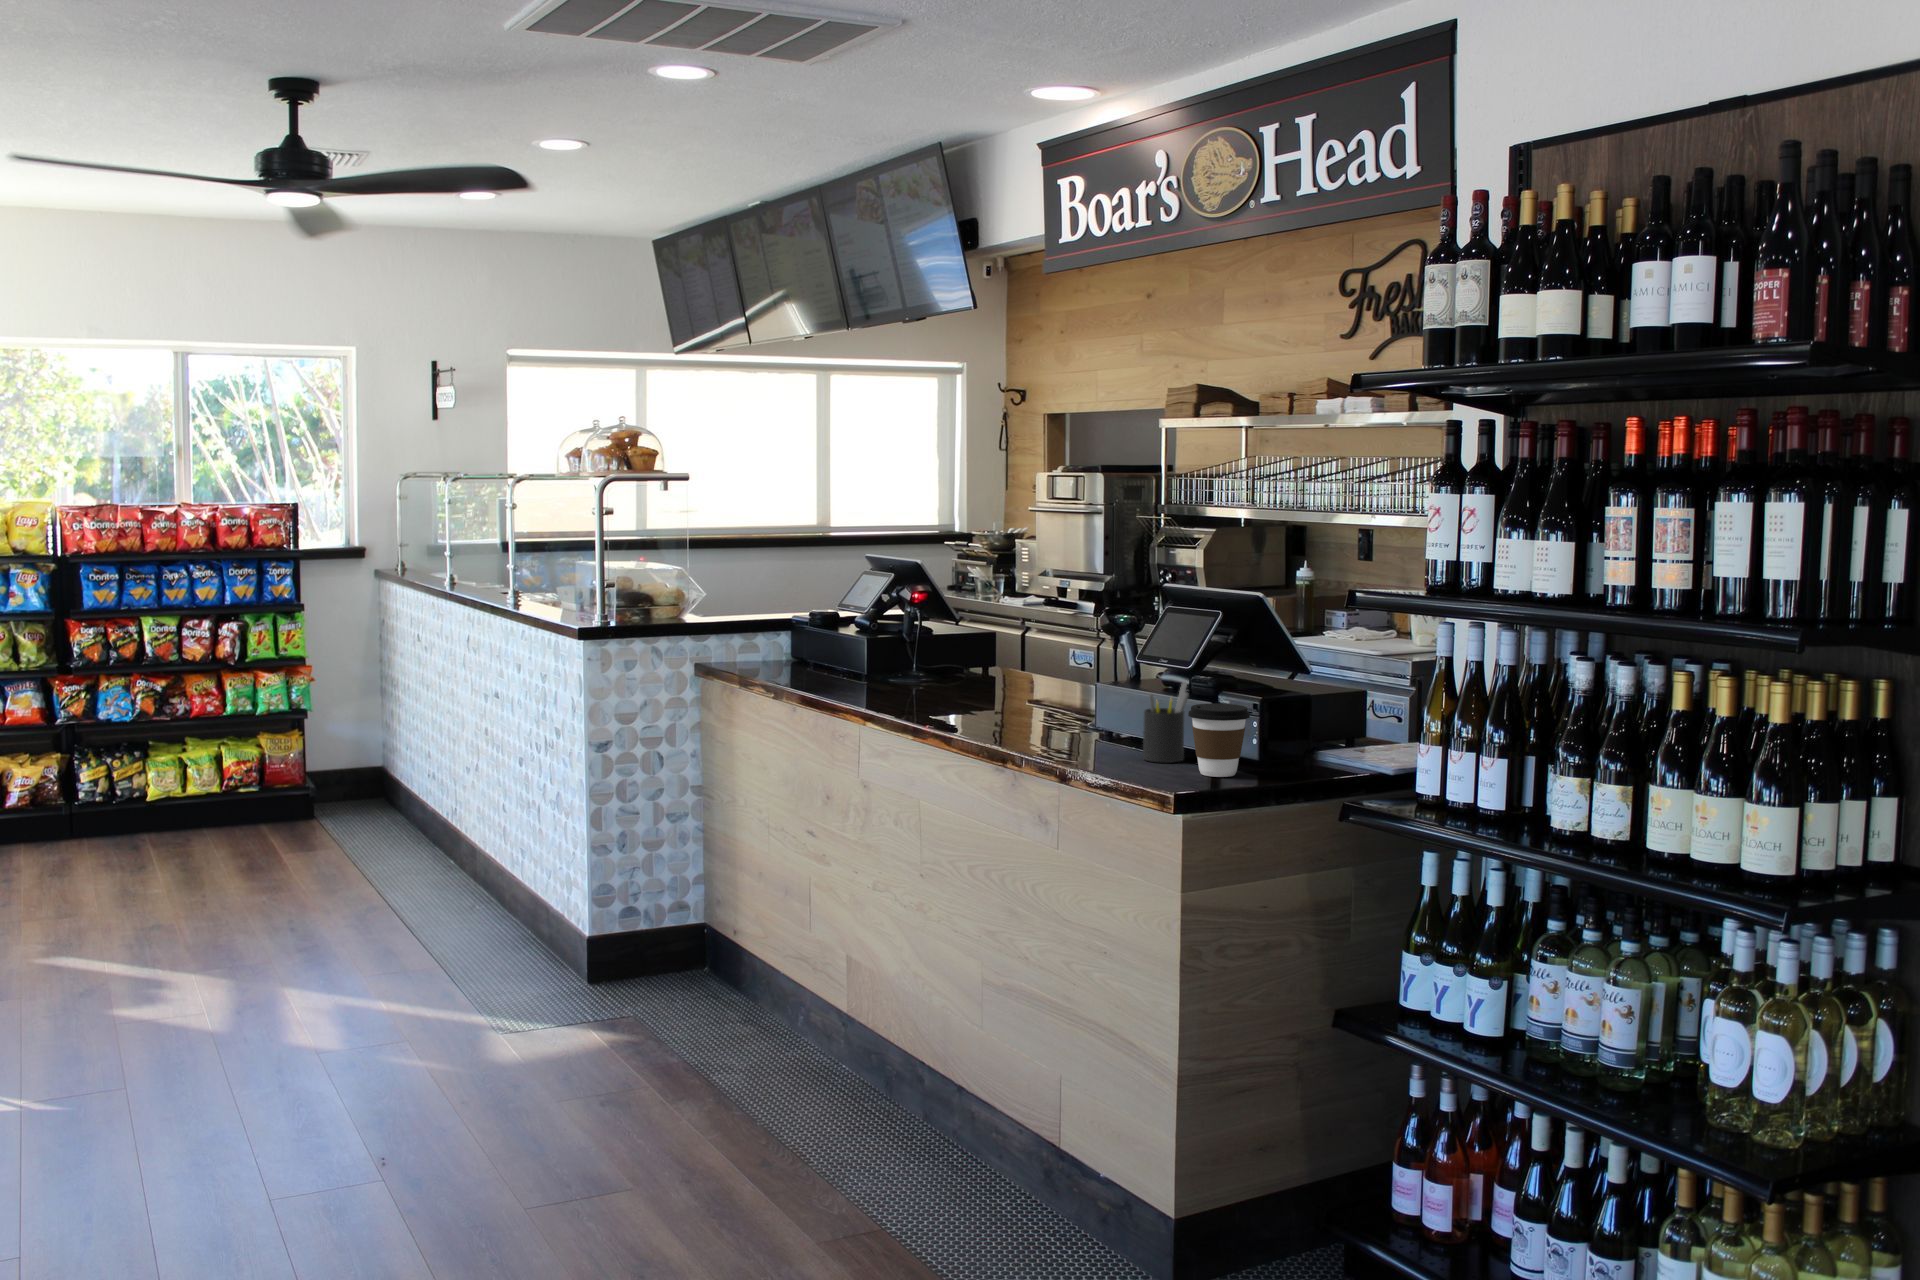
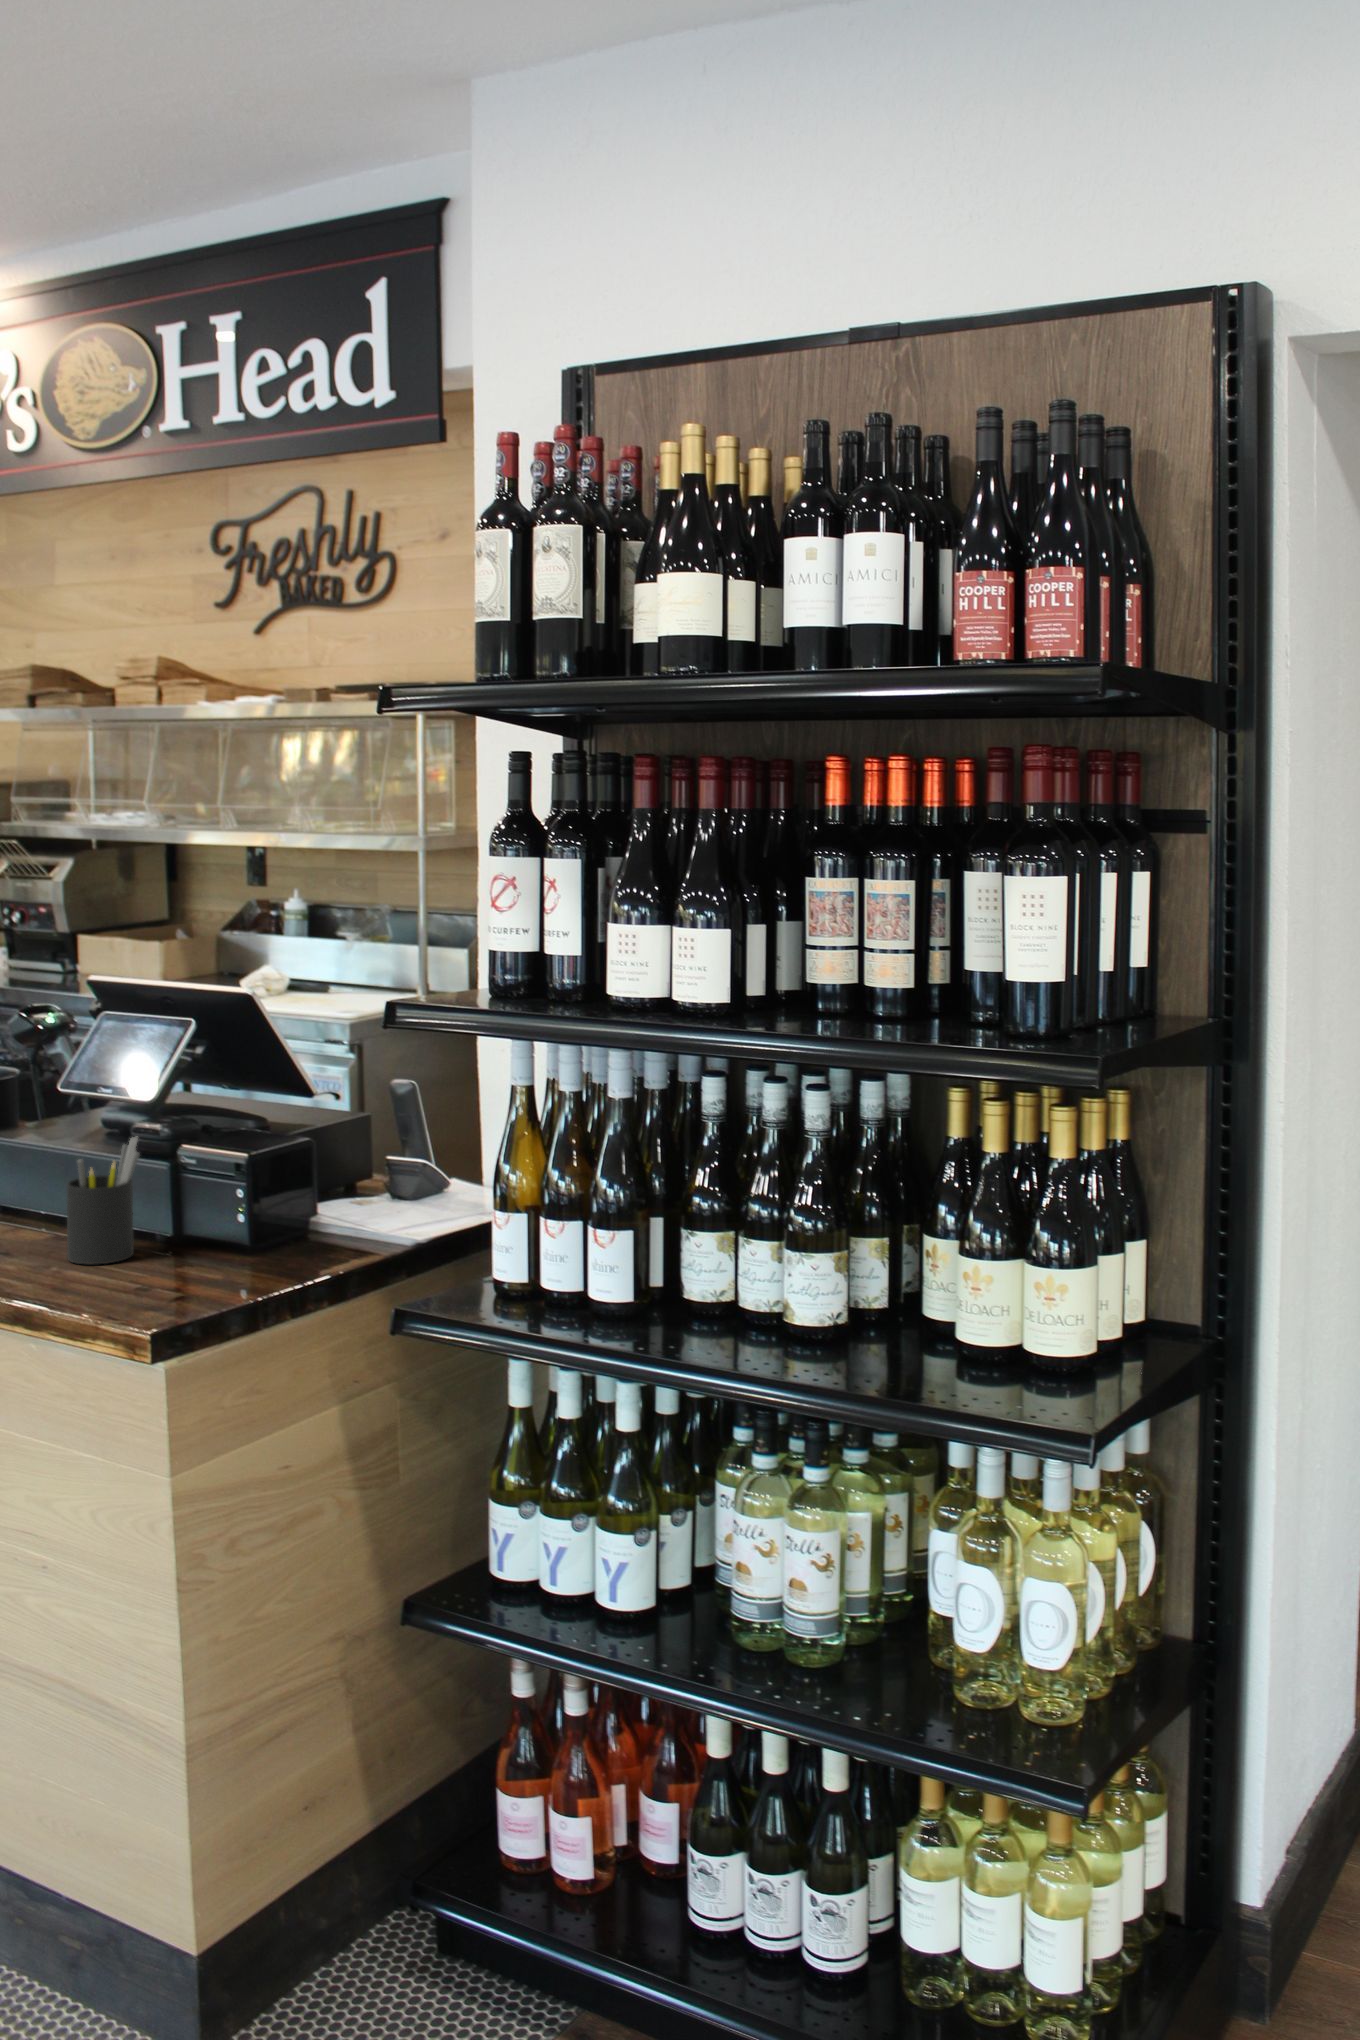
coffee cup: present [1188,703,1250,777] -> none [151,1167,249,1284]

